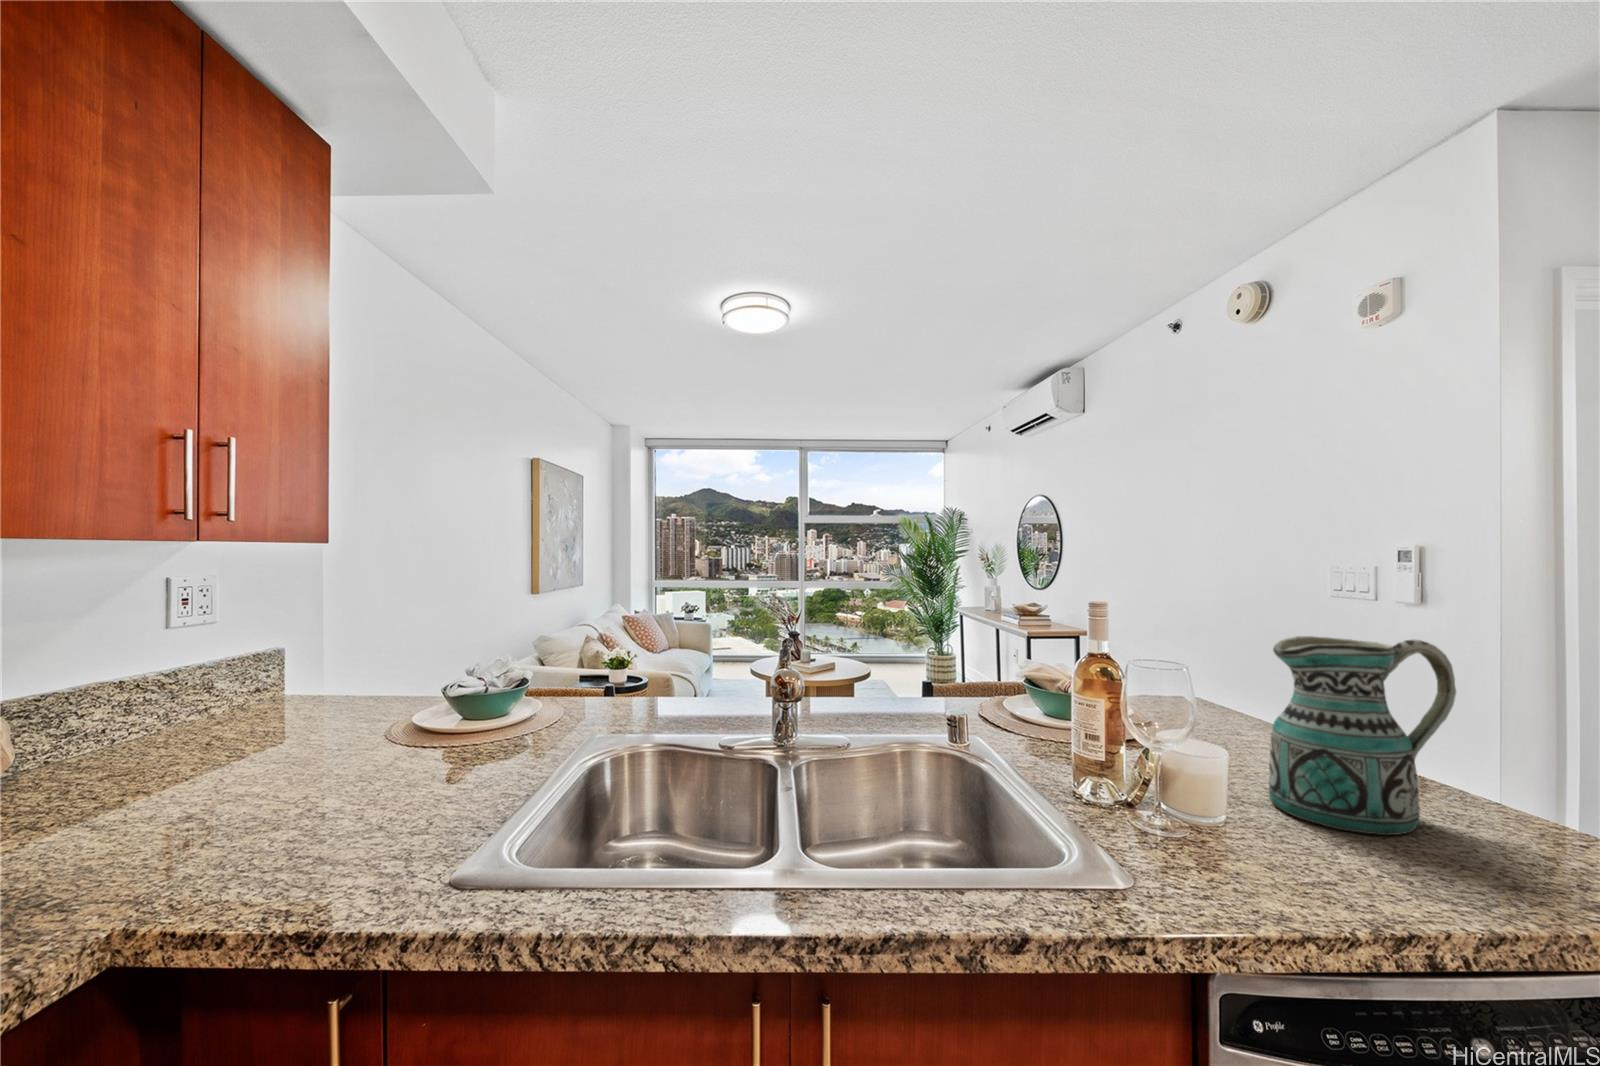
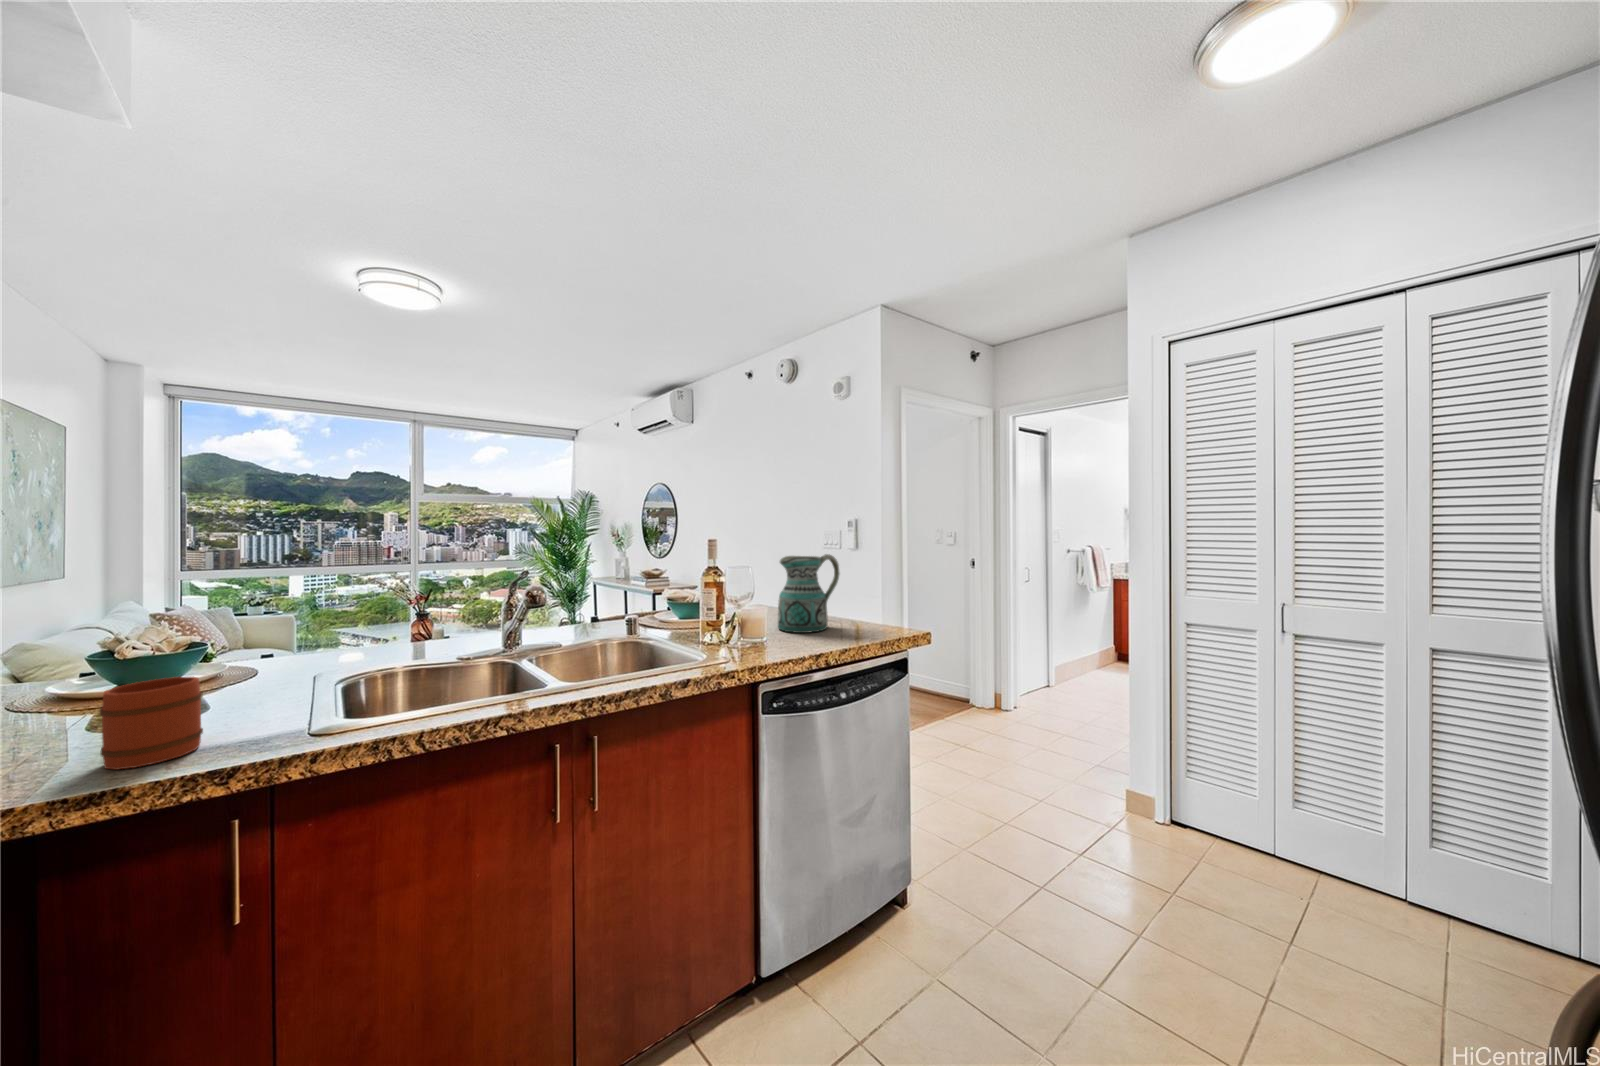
mug: none [248,769,362,892] -> present [100,677,203,769]

